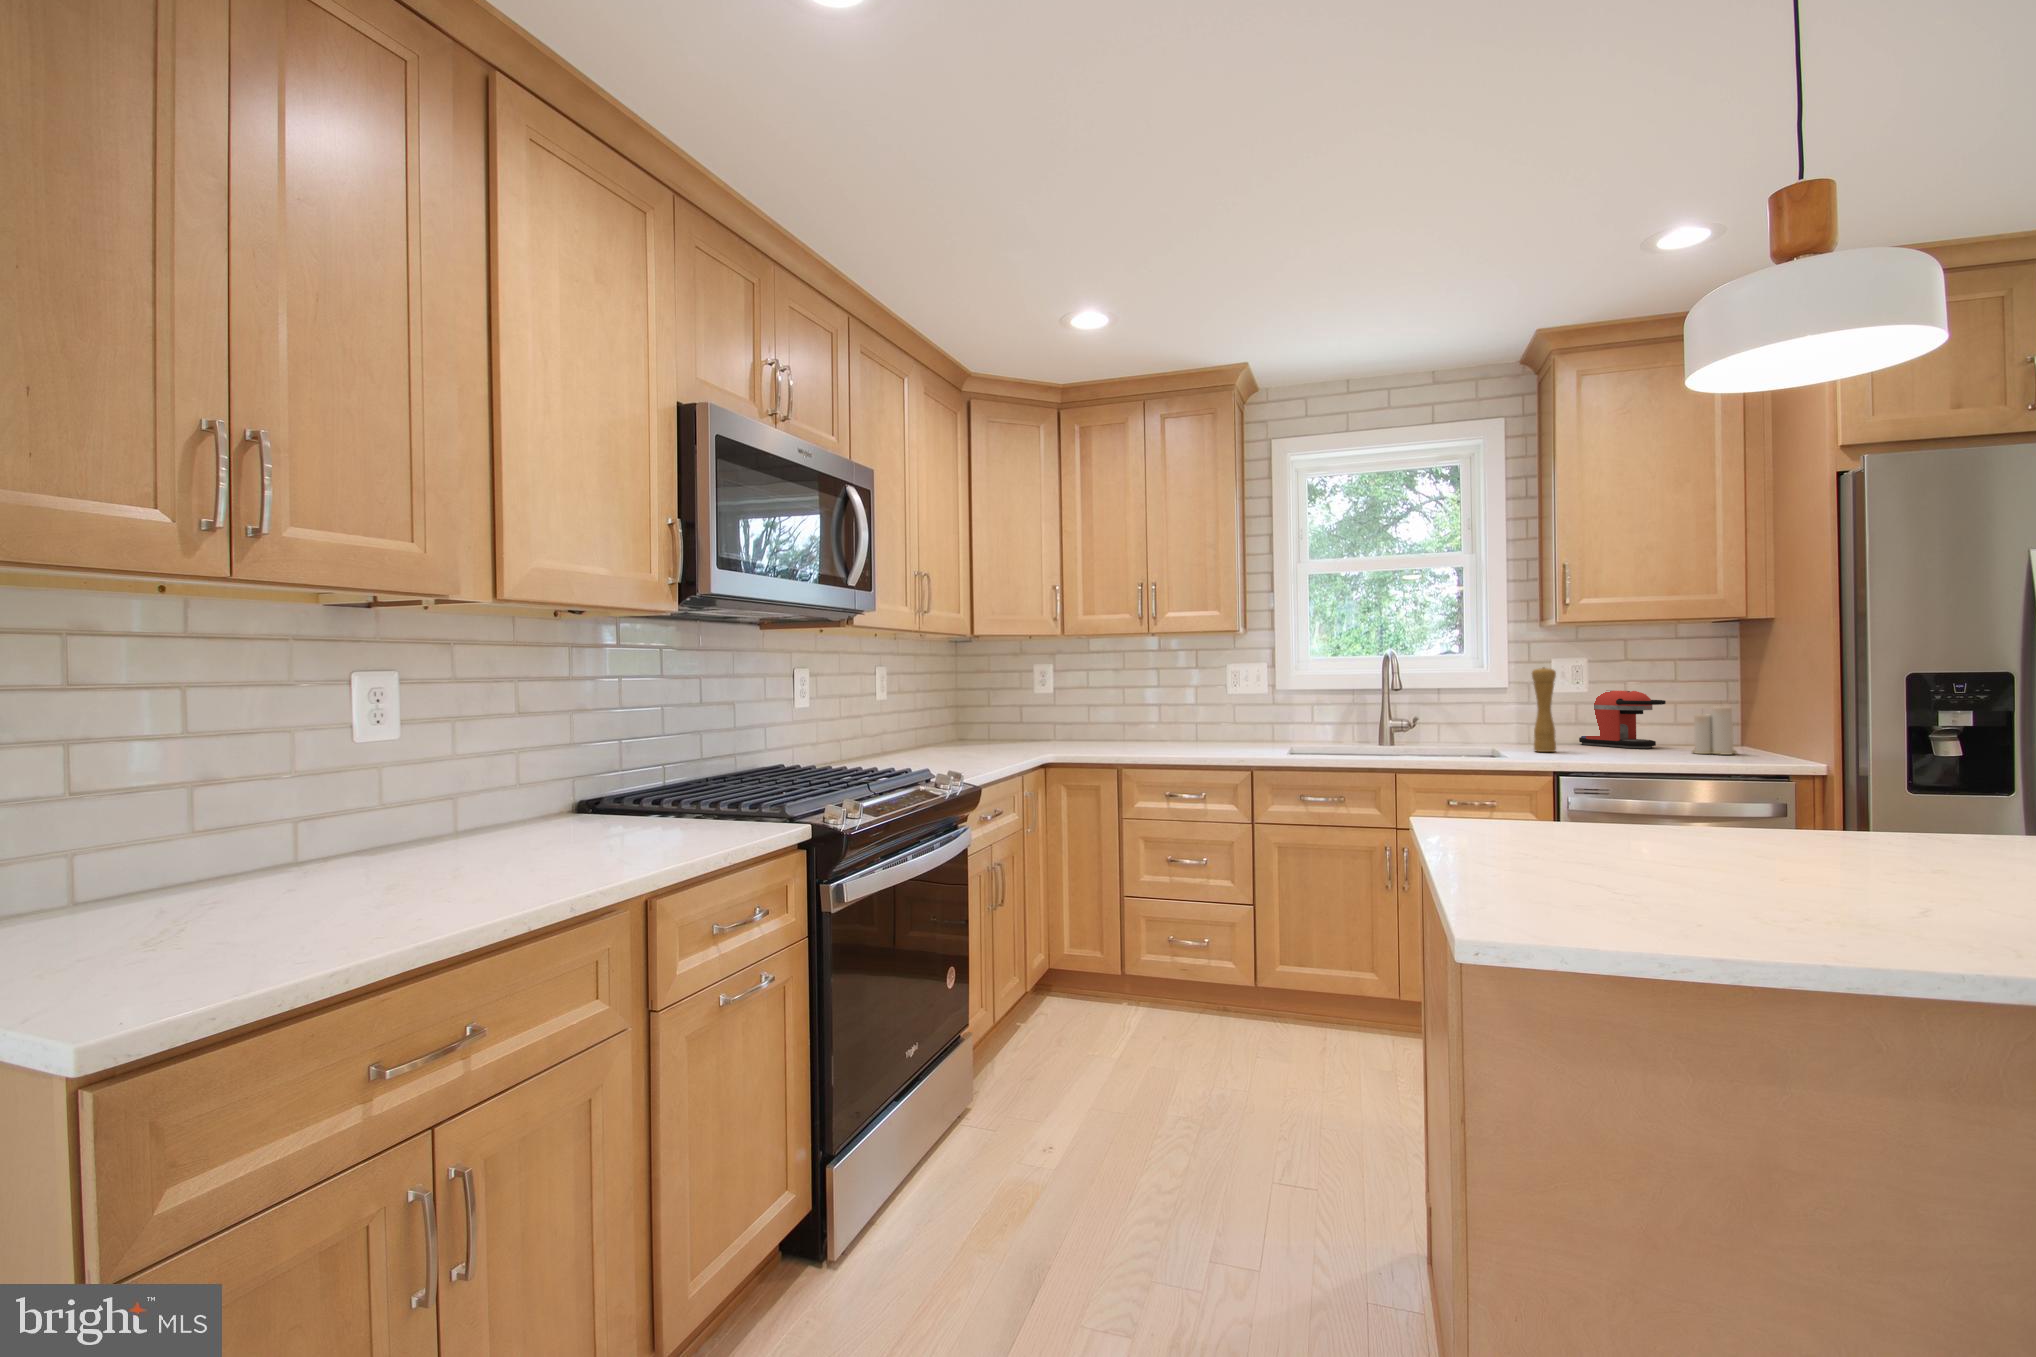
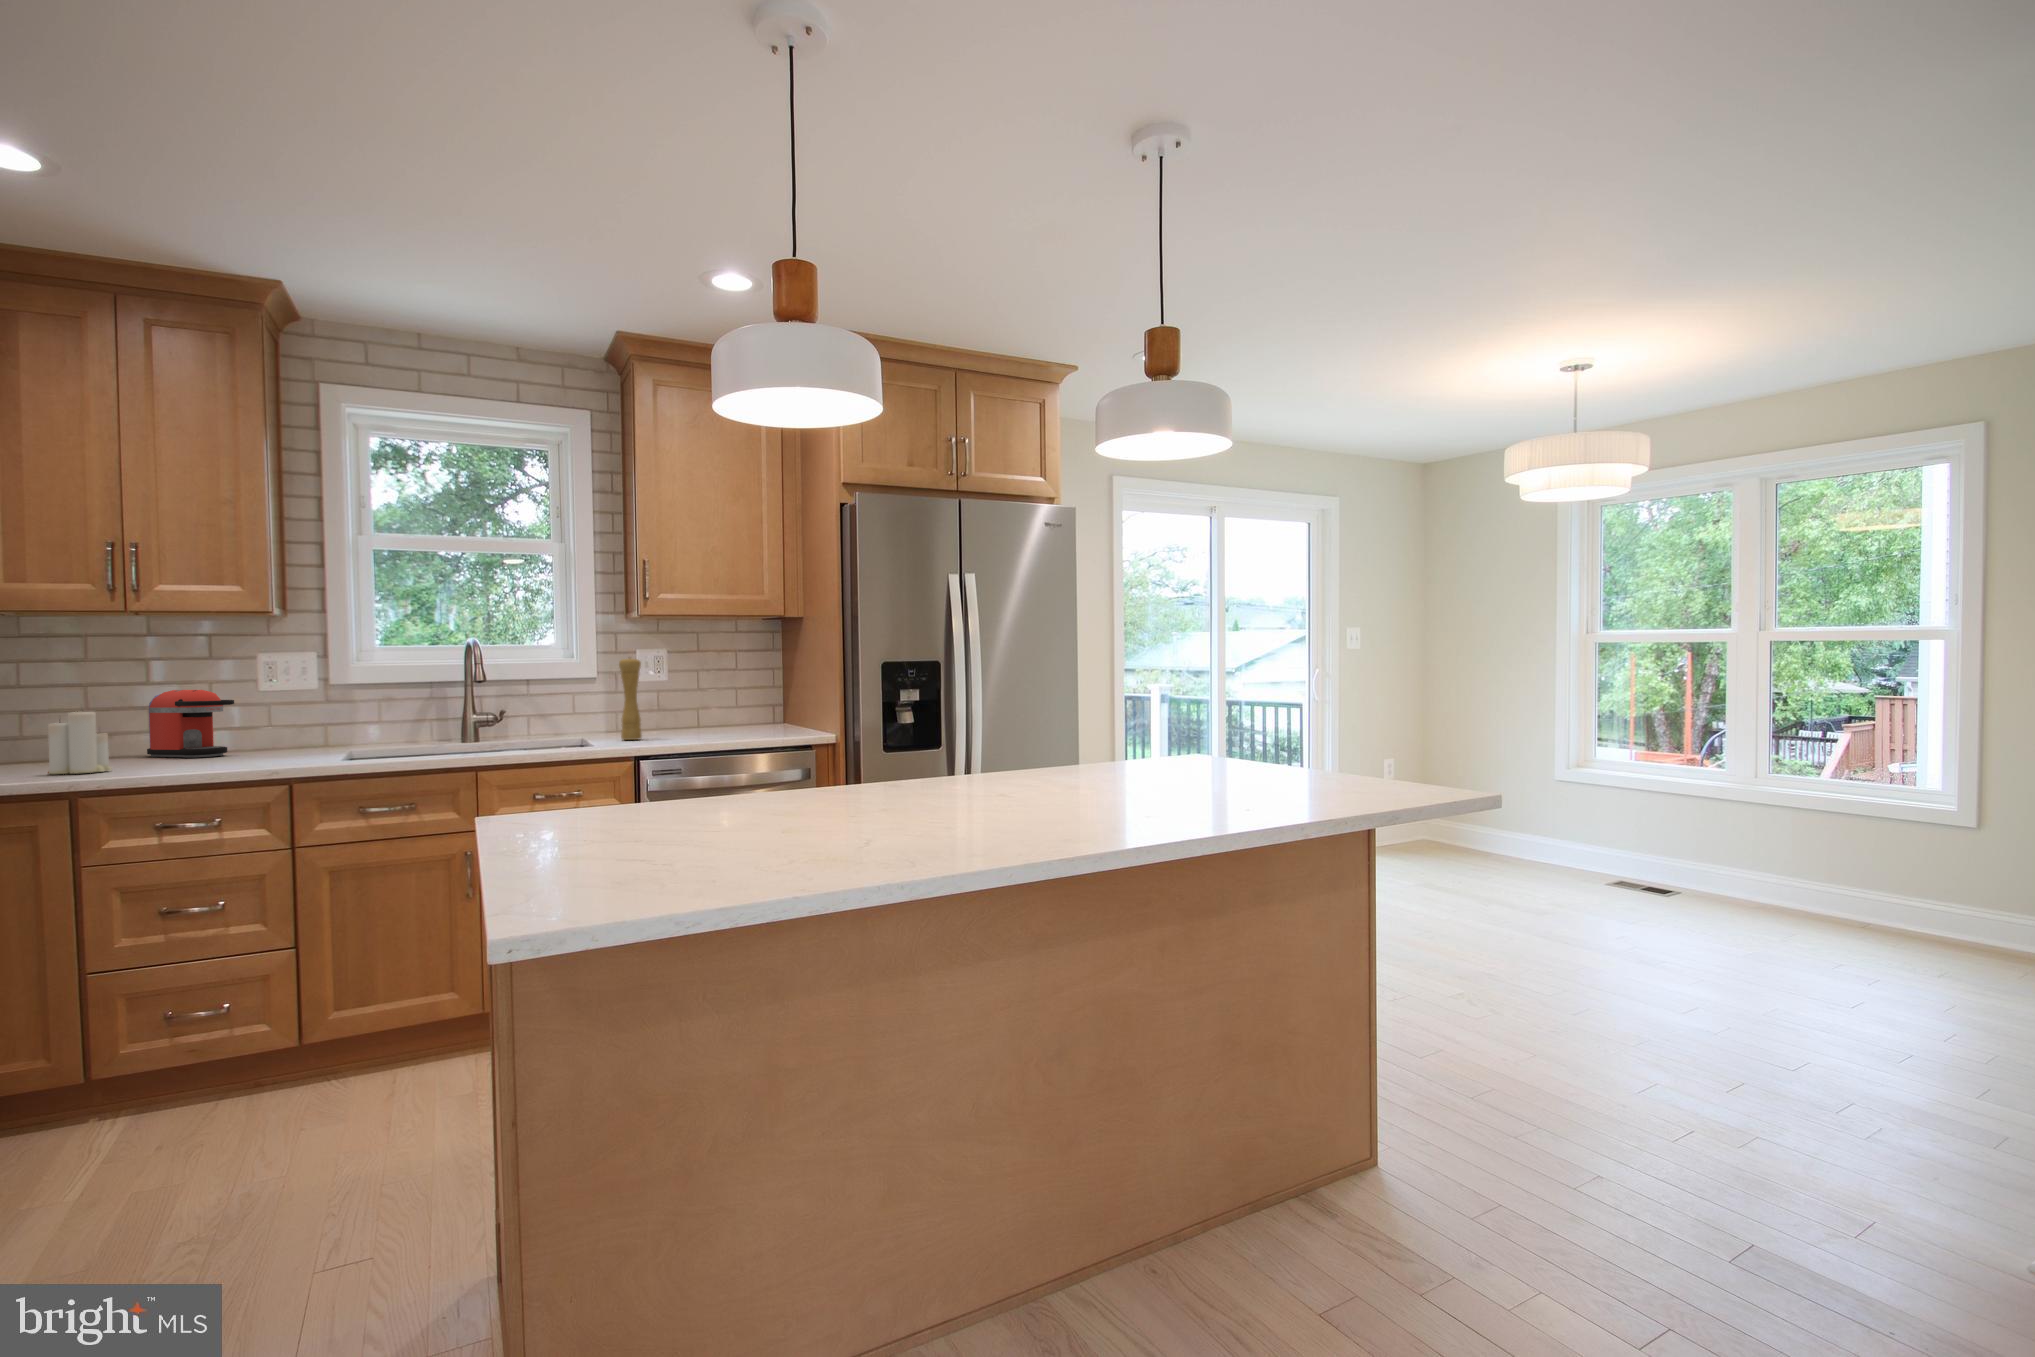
coffee maker: present [1579,690,1666,748] -> present [147,690,234,758]
candle: present [1692,706,1737,755] -> present [48,712,111,774]

